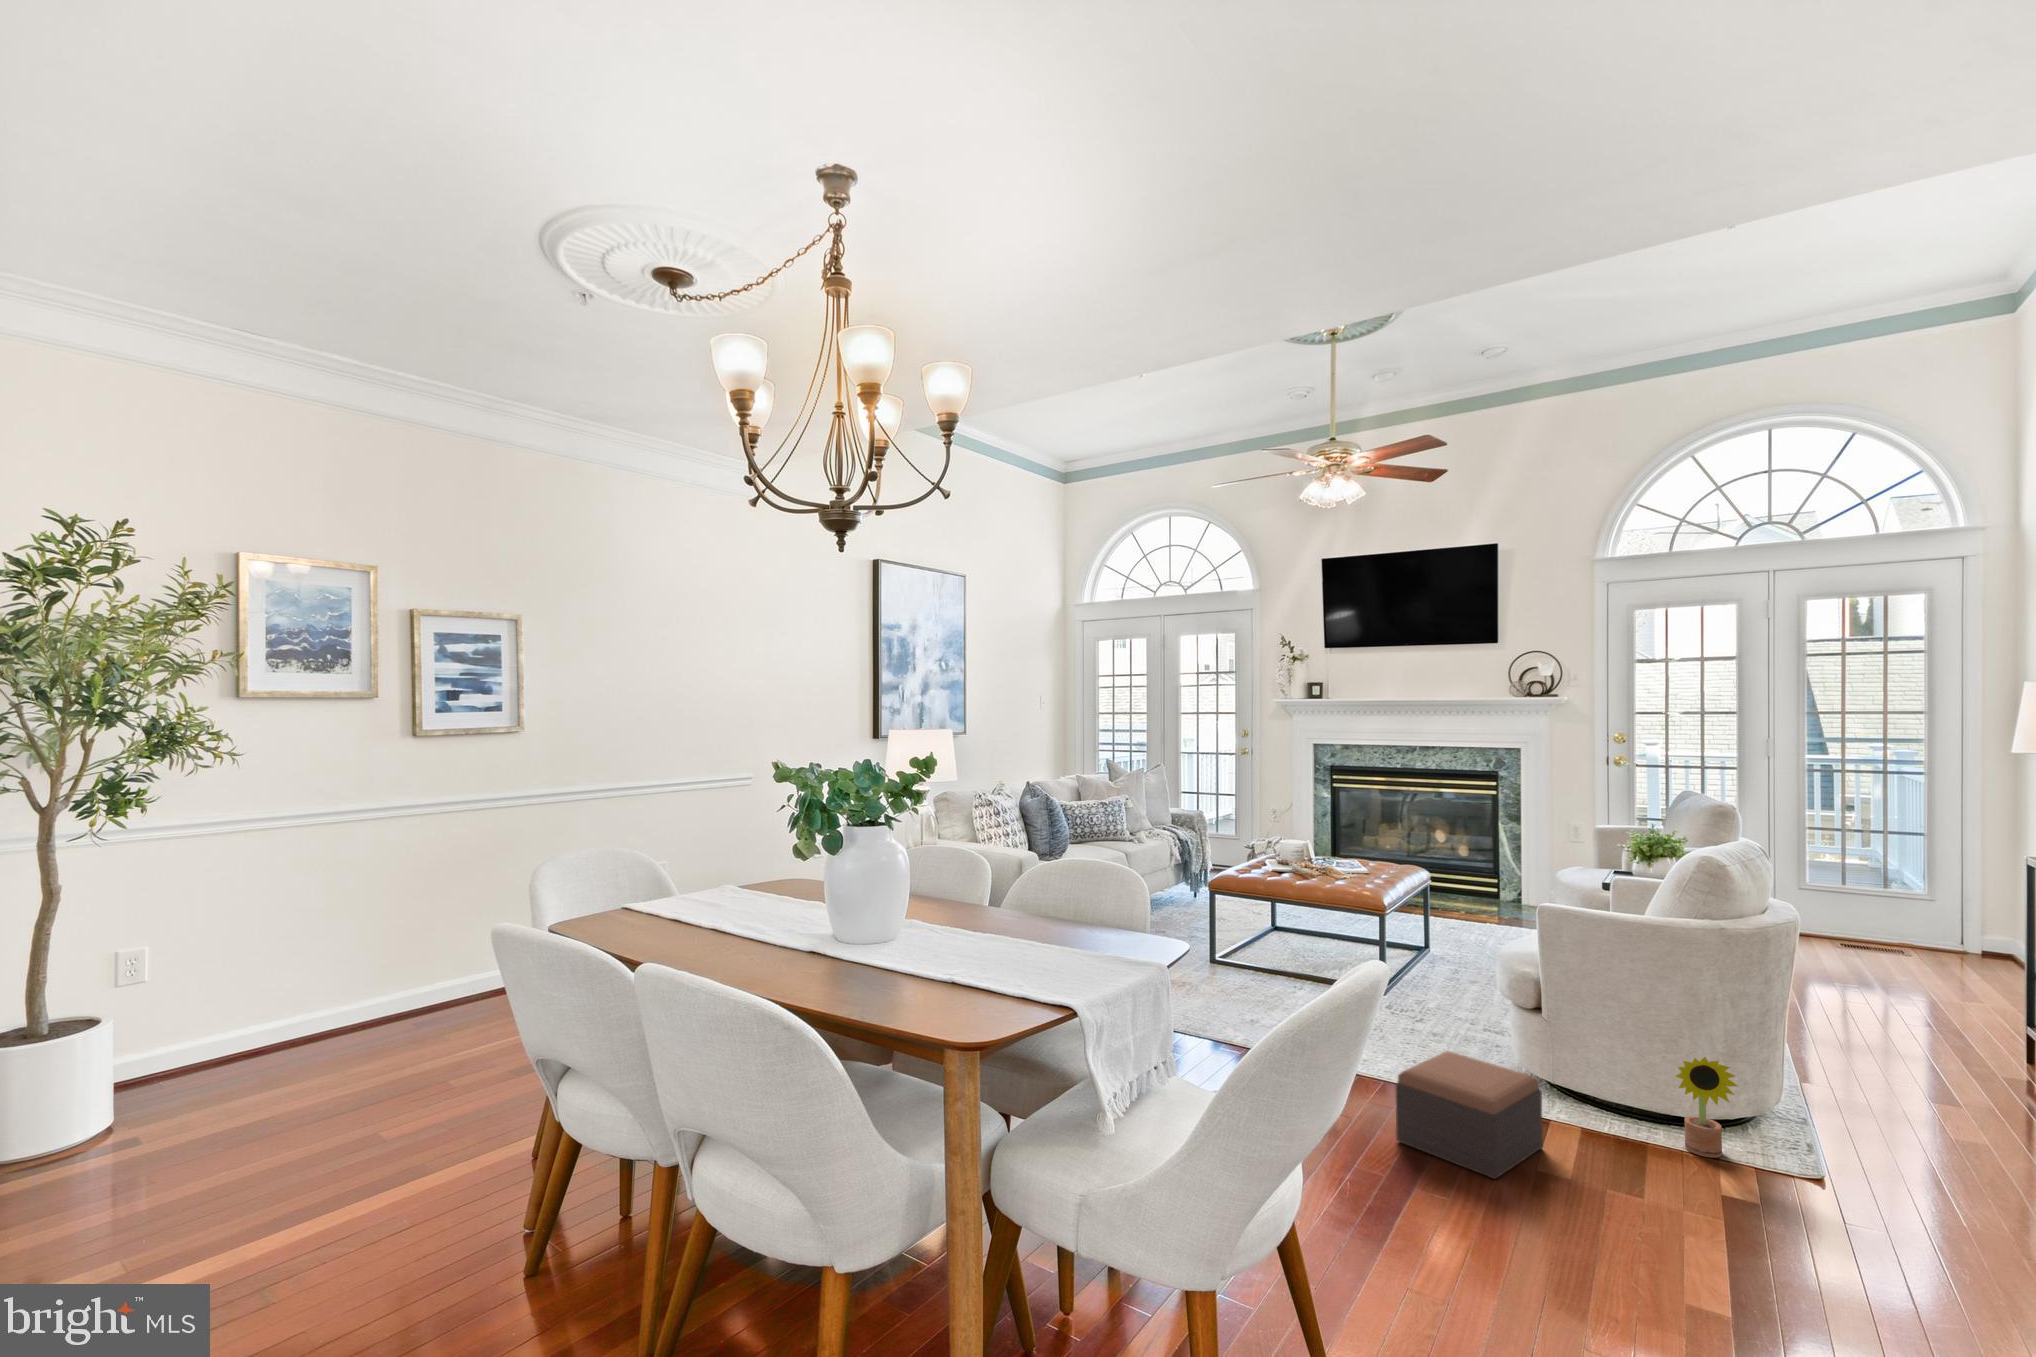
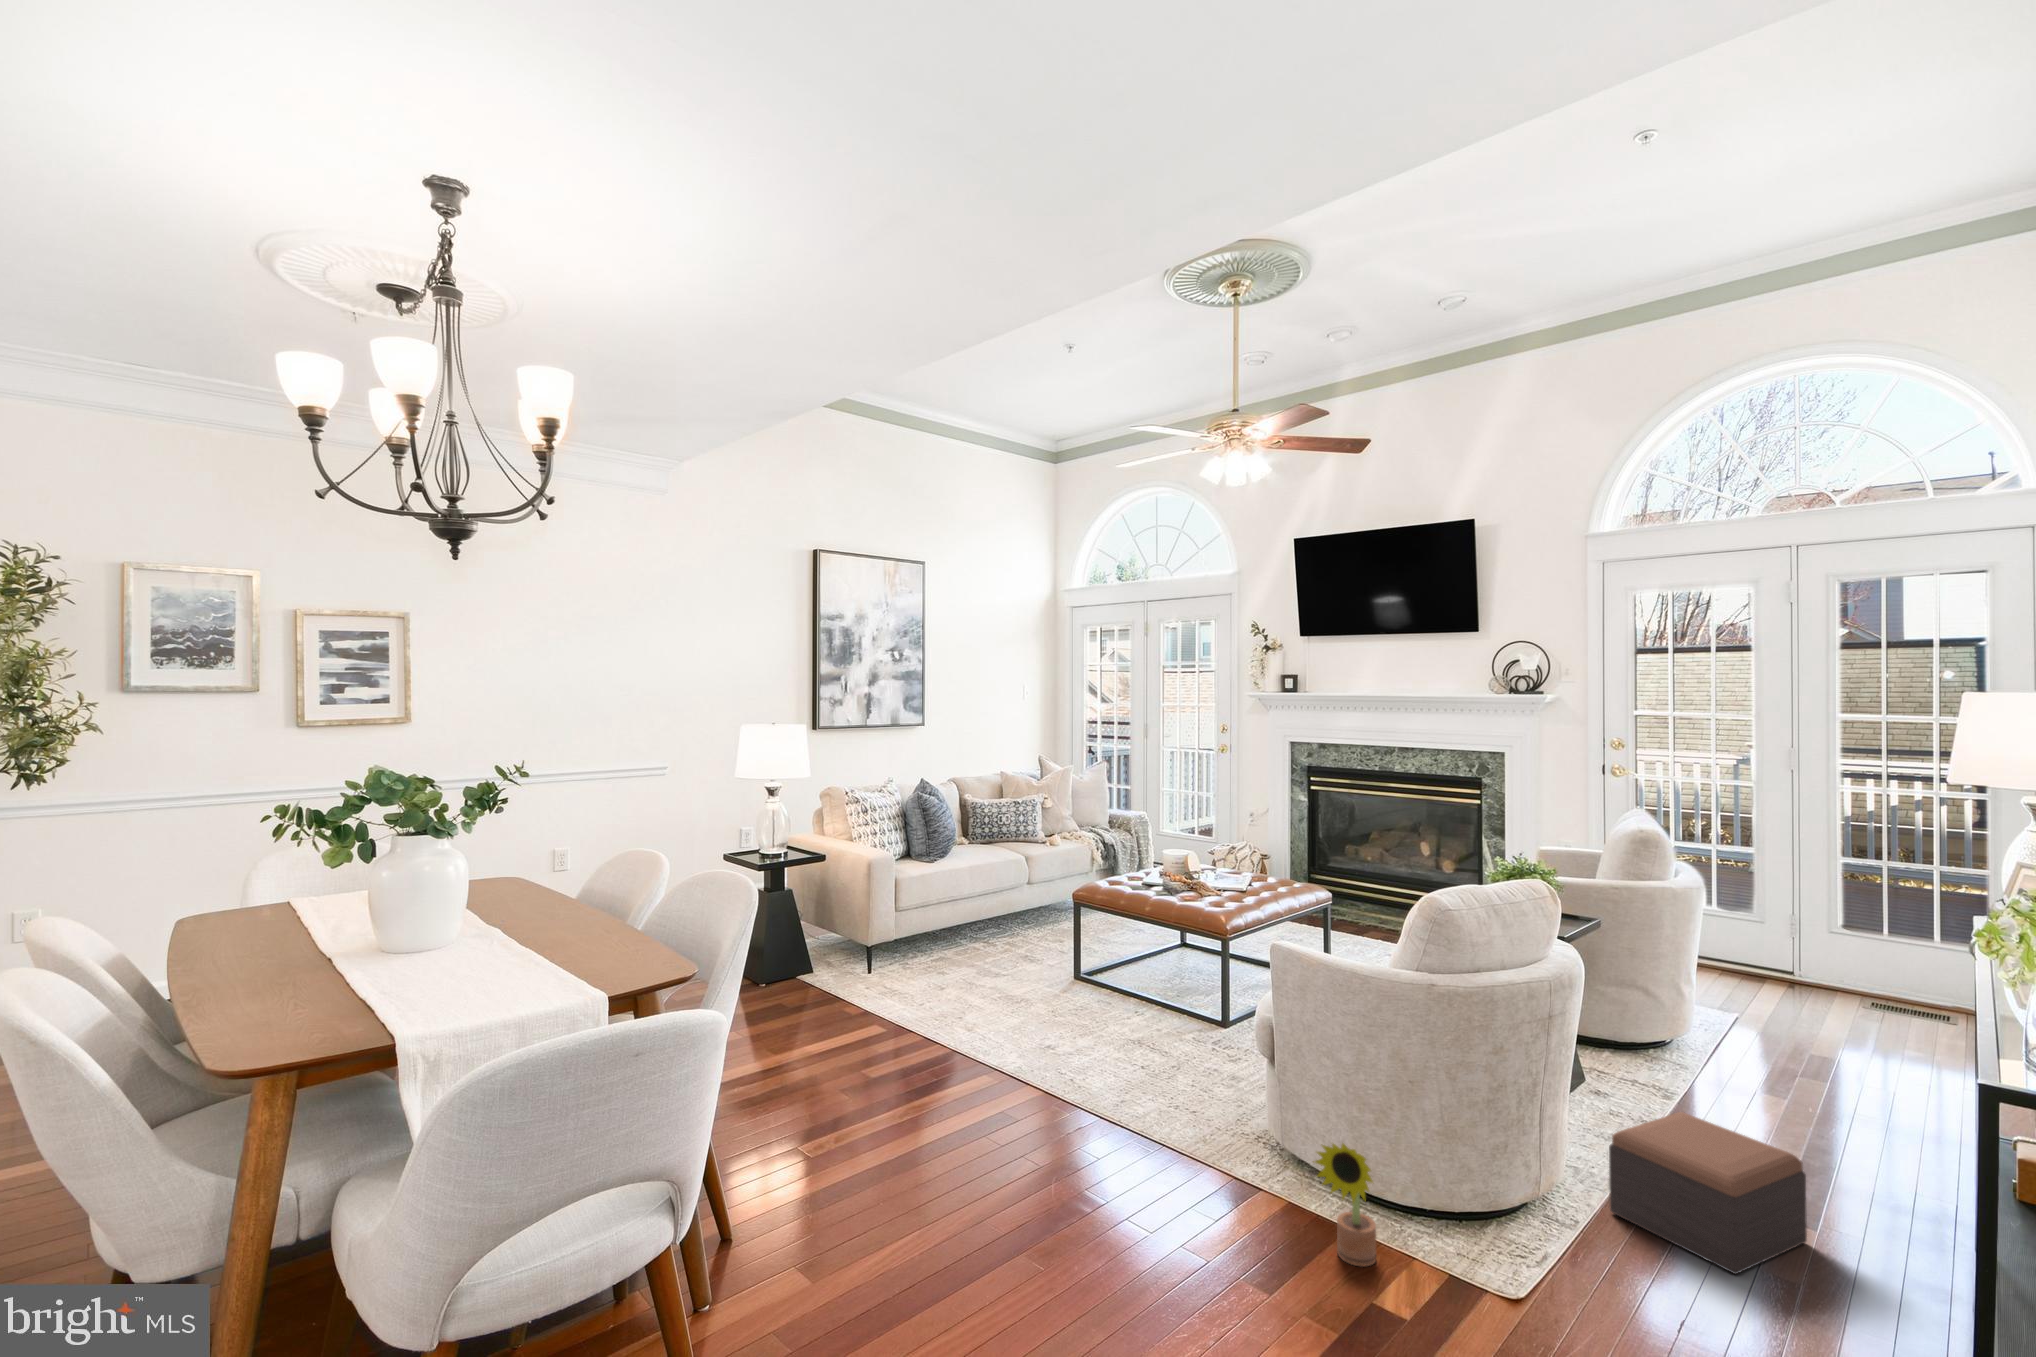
footstool: present [1396,1051,1543,1179] -> present [1609,1112,1807,1274]

